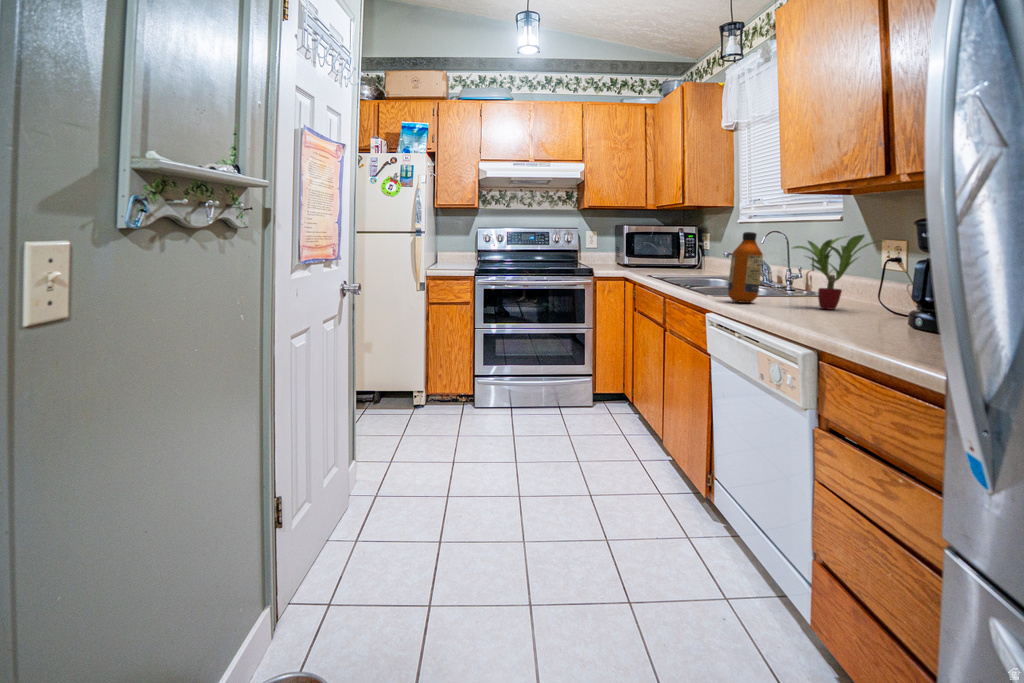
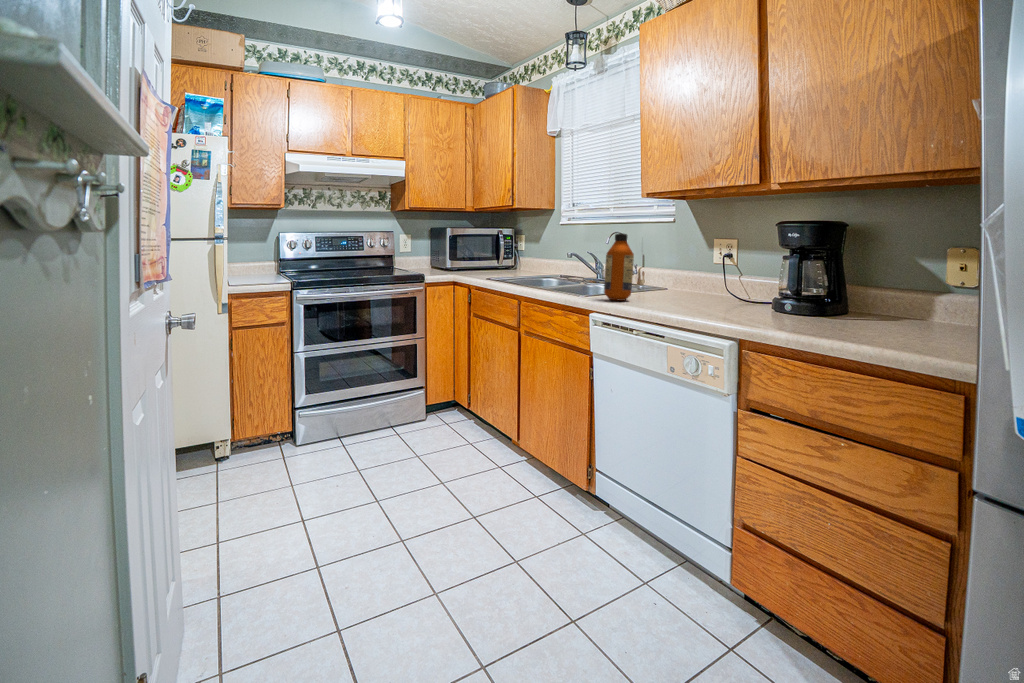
potted plant: present [793,235,883,310] -> none [663,235,737,303]

